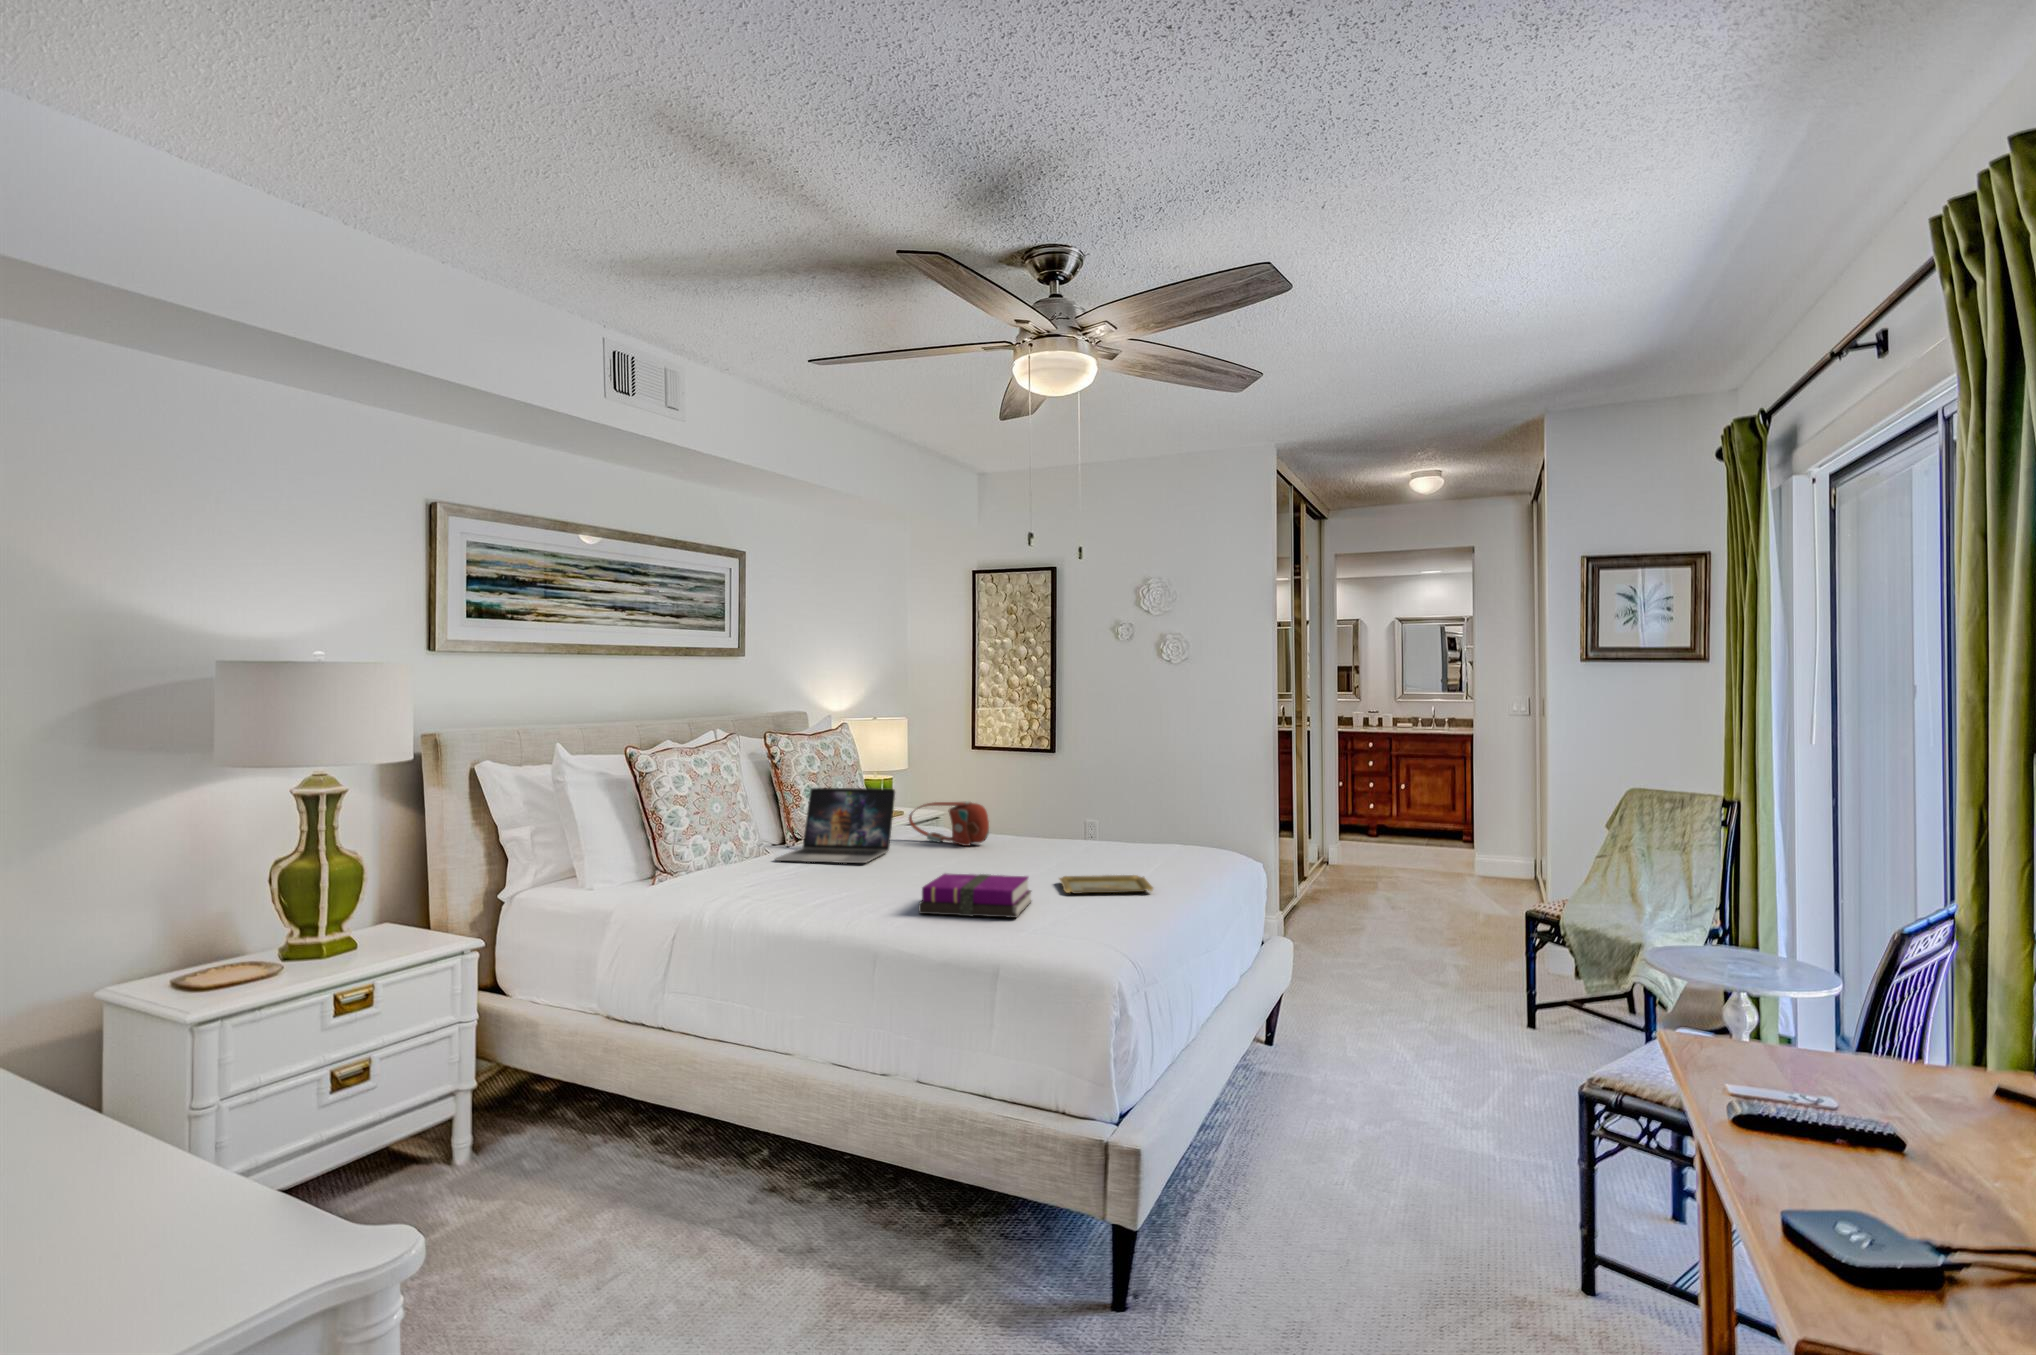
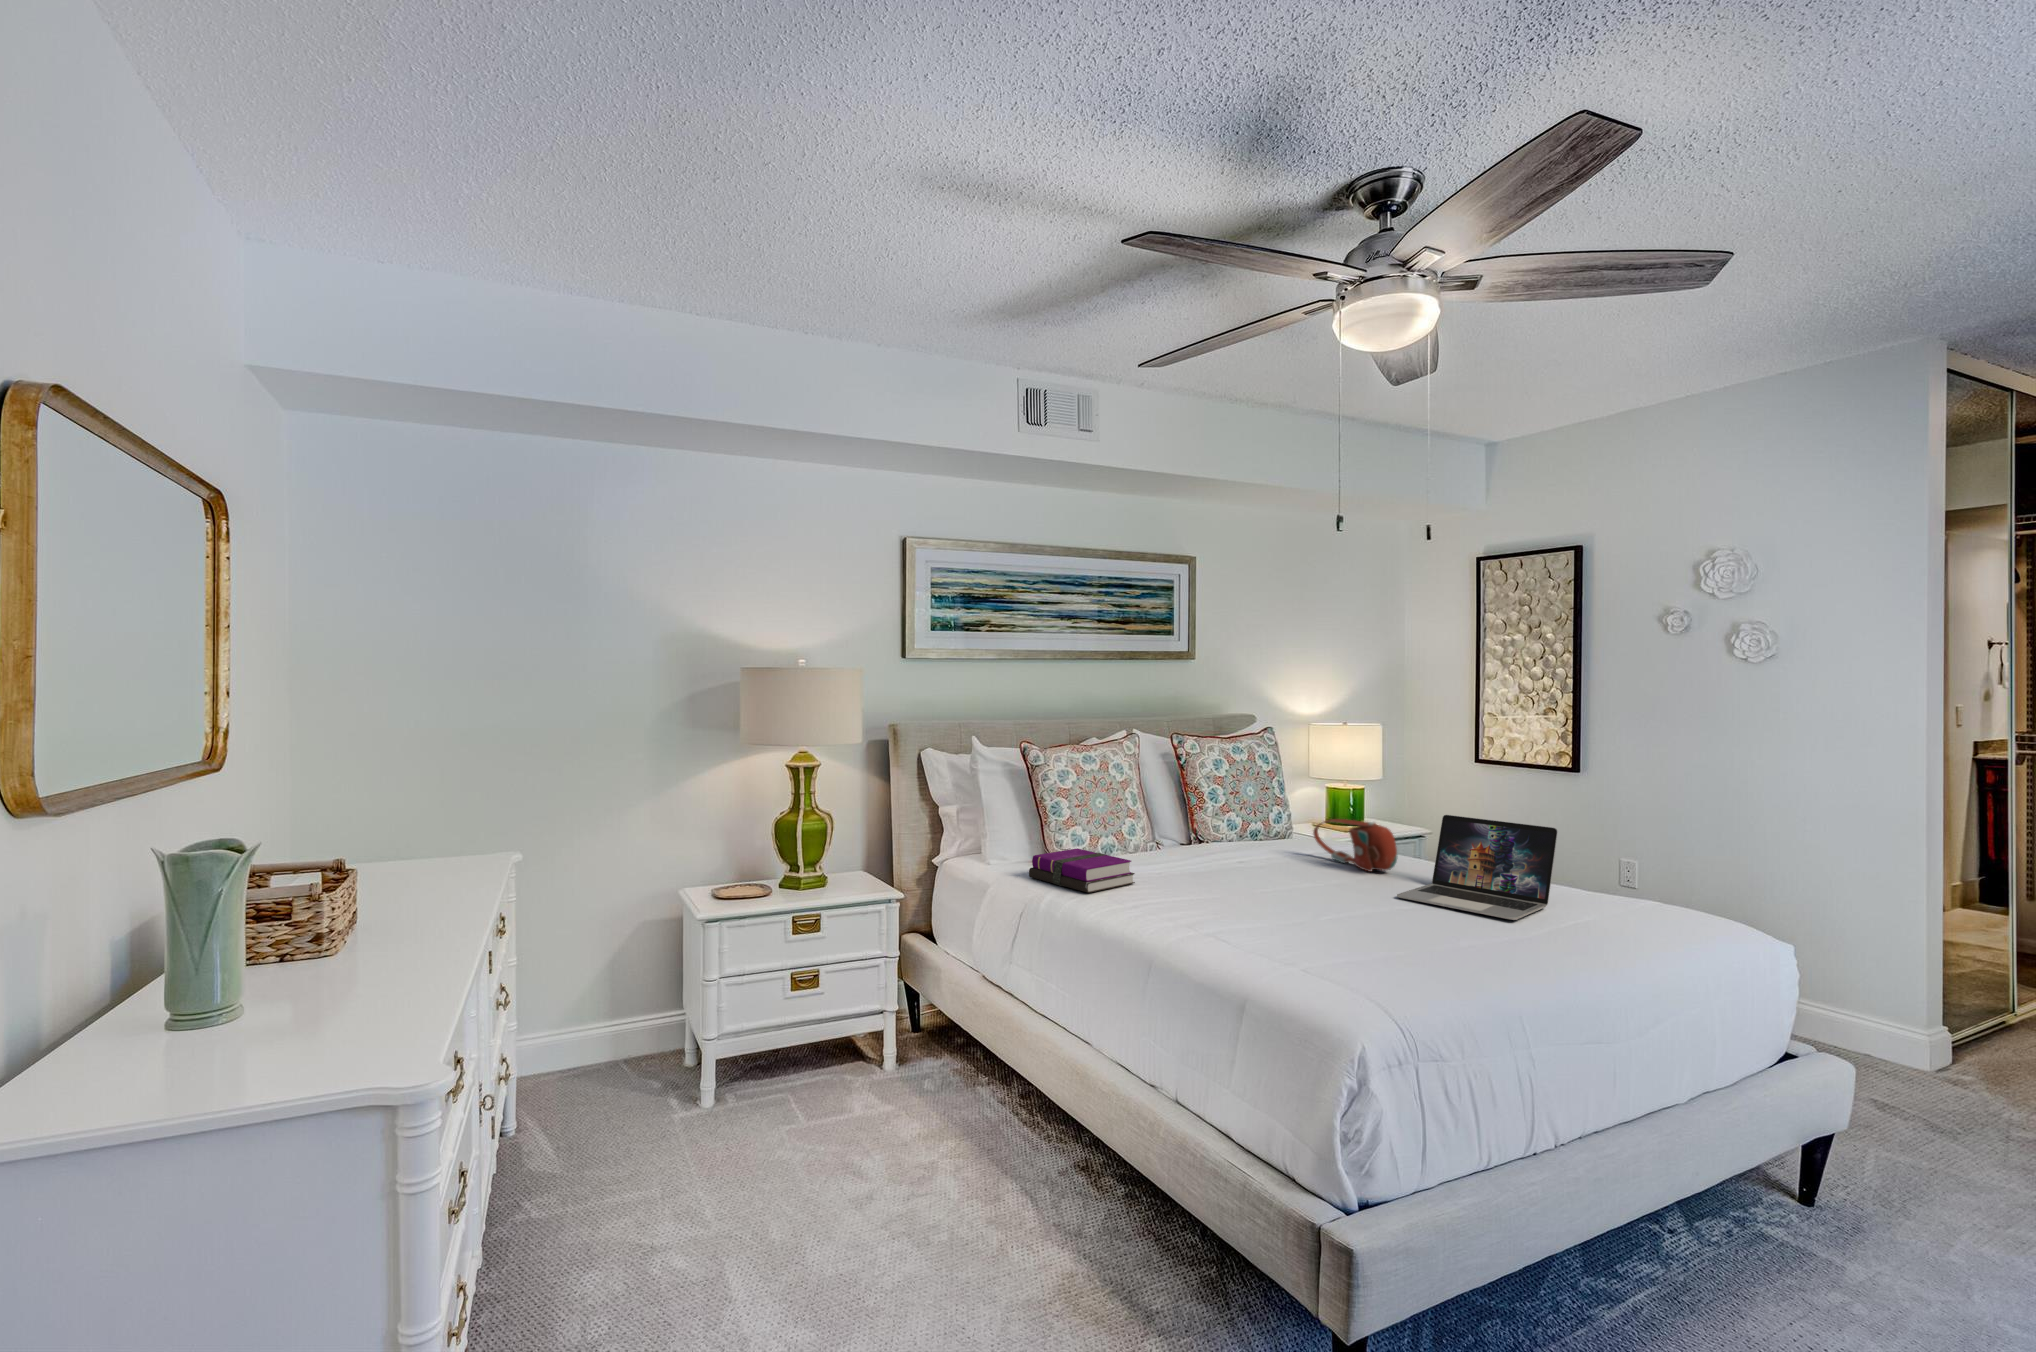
laptop: present [776,788,895,863] -> present [1397,815,1558,920]
notebook: present [919,873,1031,918] -> present [1029,848,1135,893]
tray: present [1060,875,1153,894] -> none [1407,929,1538,971]

